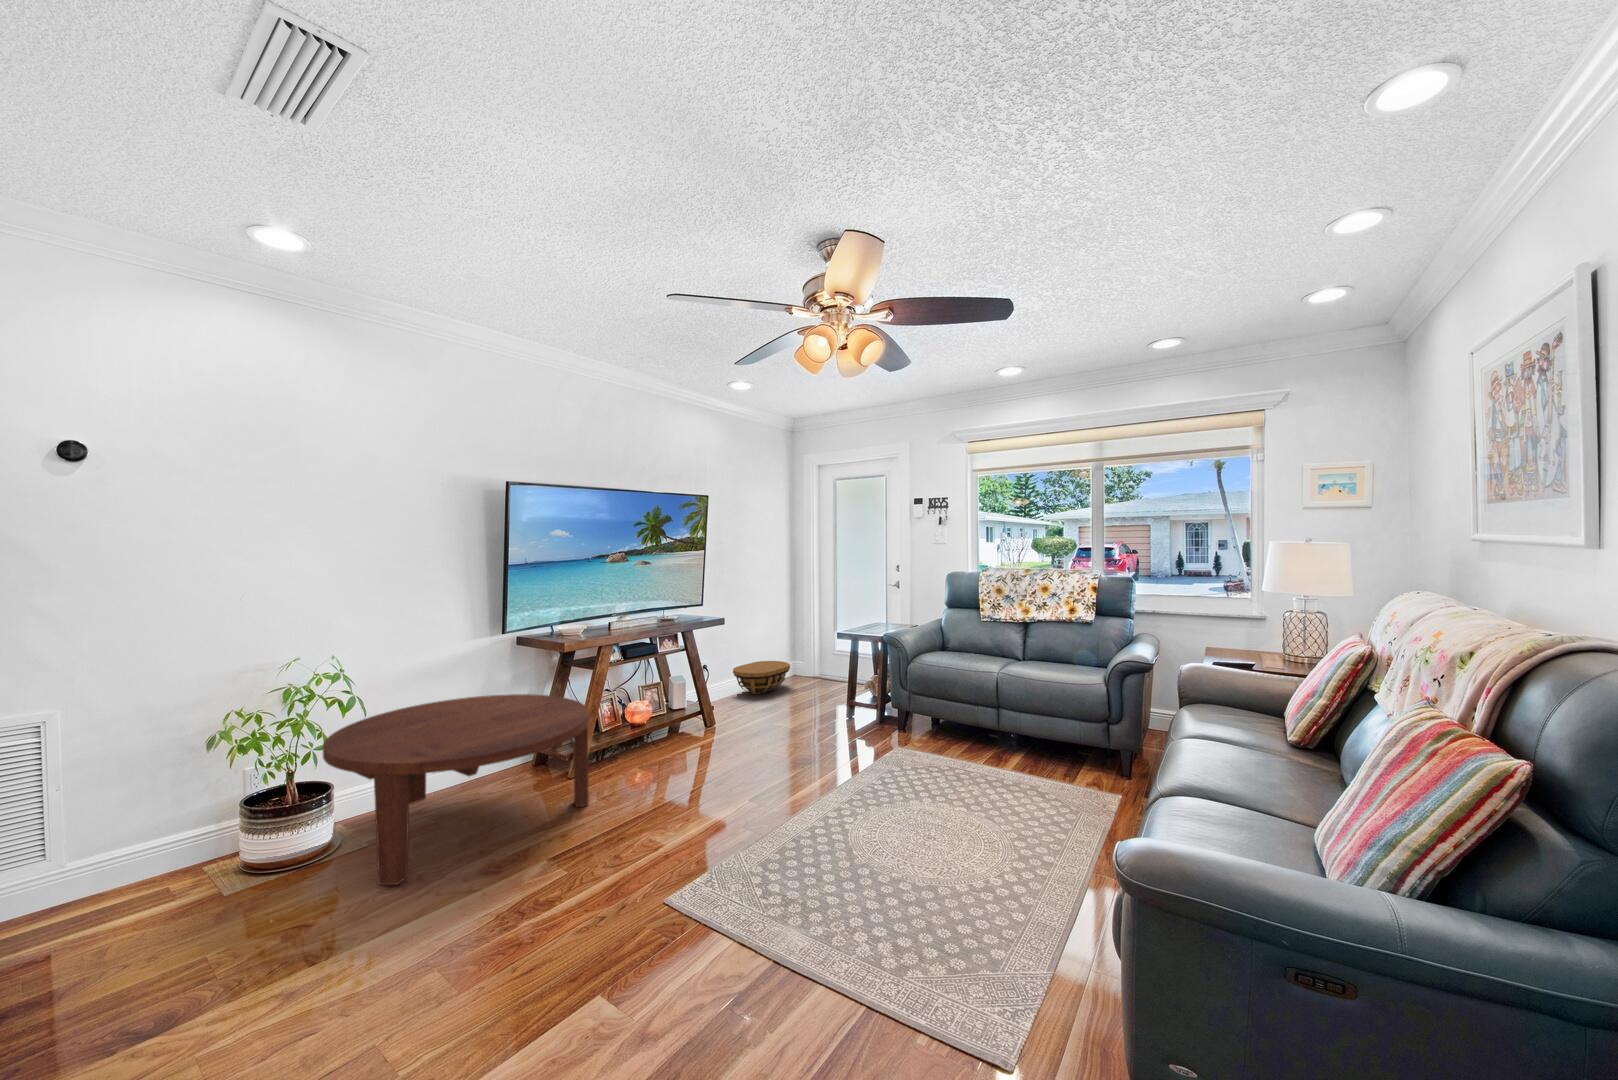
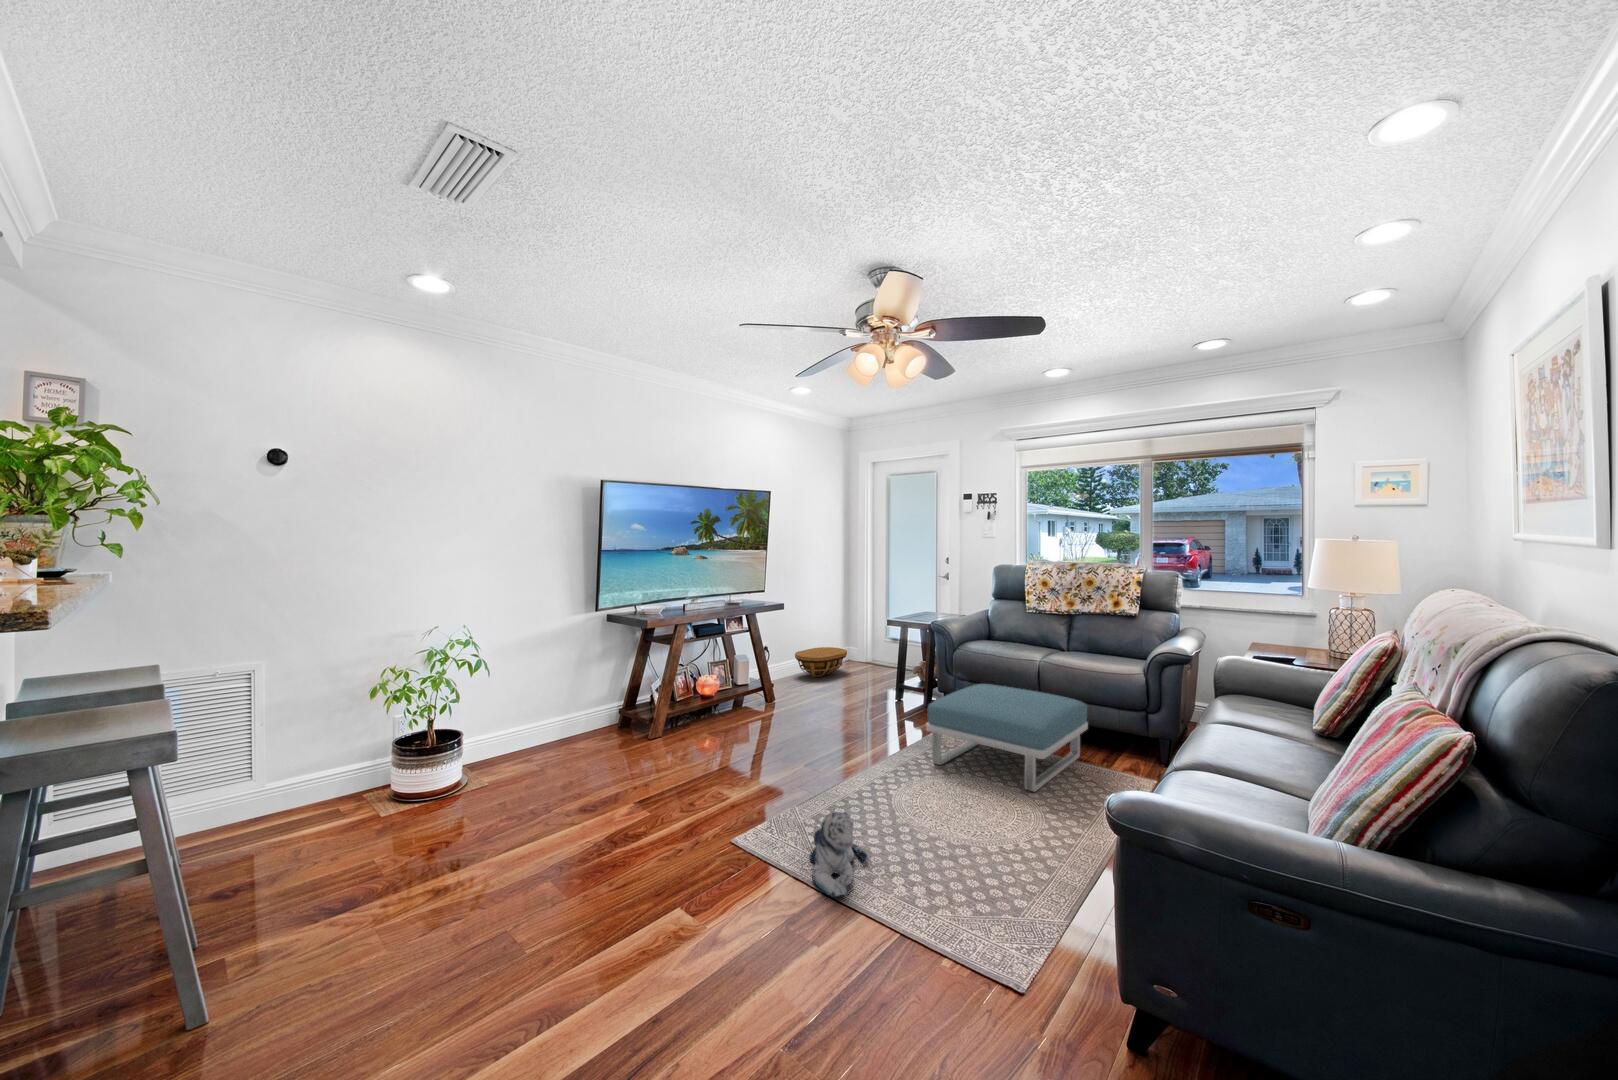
coffee table: present [323,694,589,885] -> none [457,666,669,815]
footstool: none [882,699,1053,819] -> present [926,684,1088,792]
plush toy: none [757,862,826,968] -> present [809,812,867,897]

